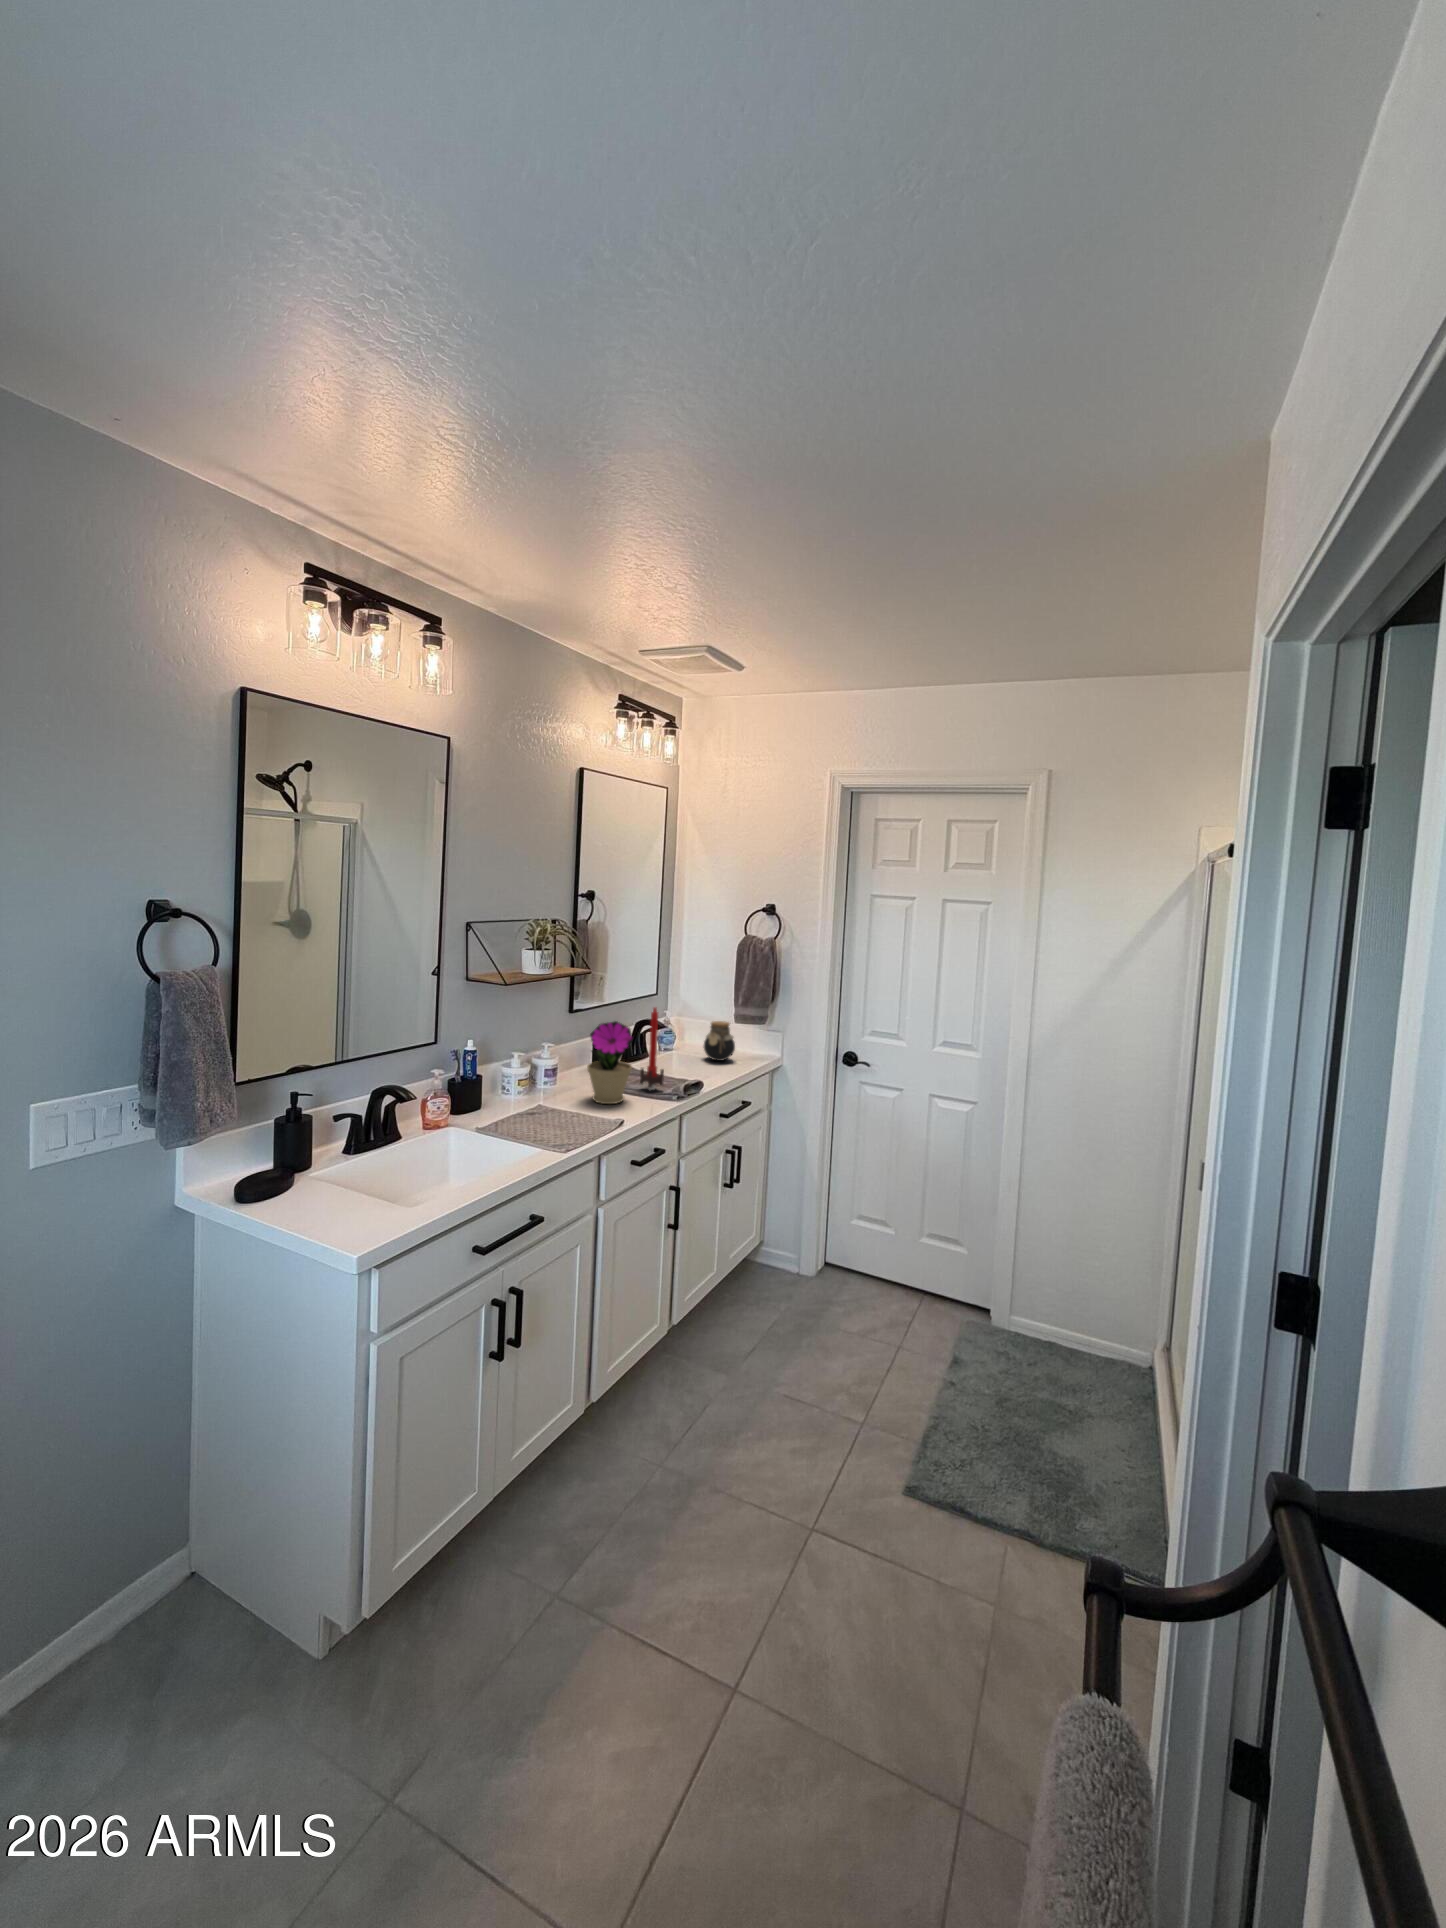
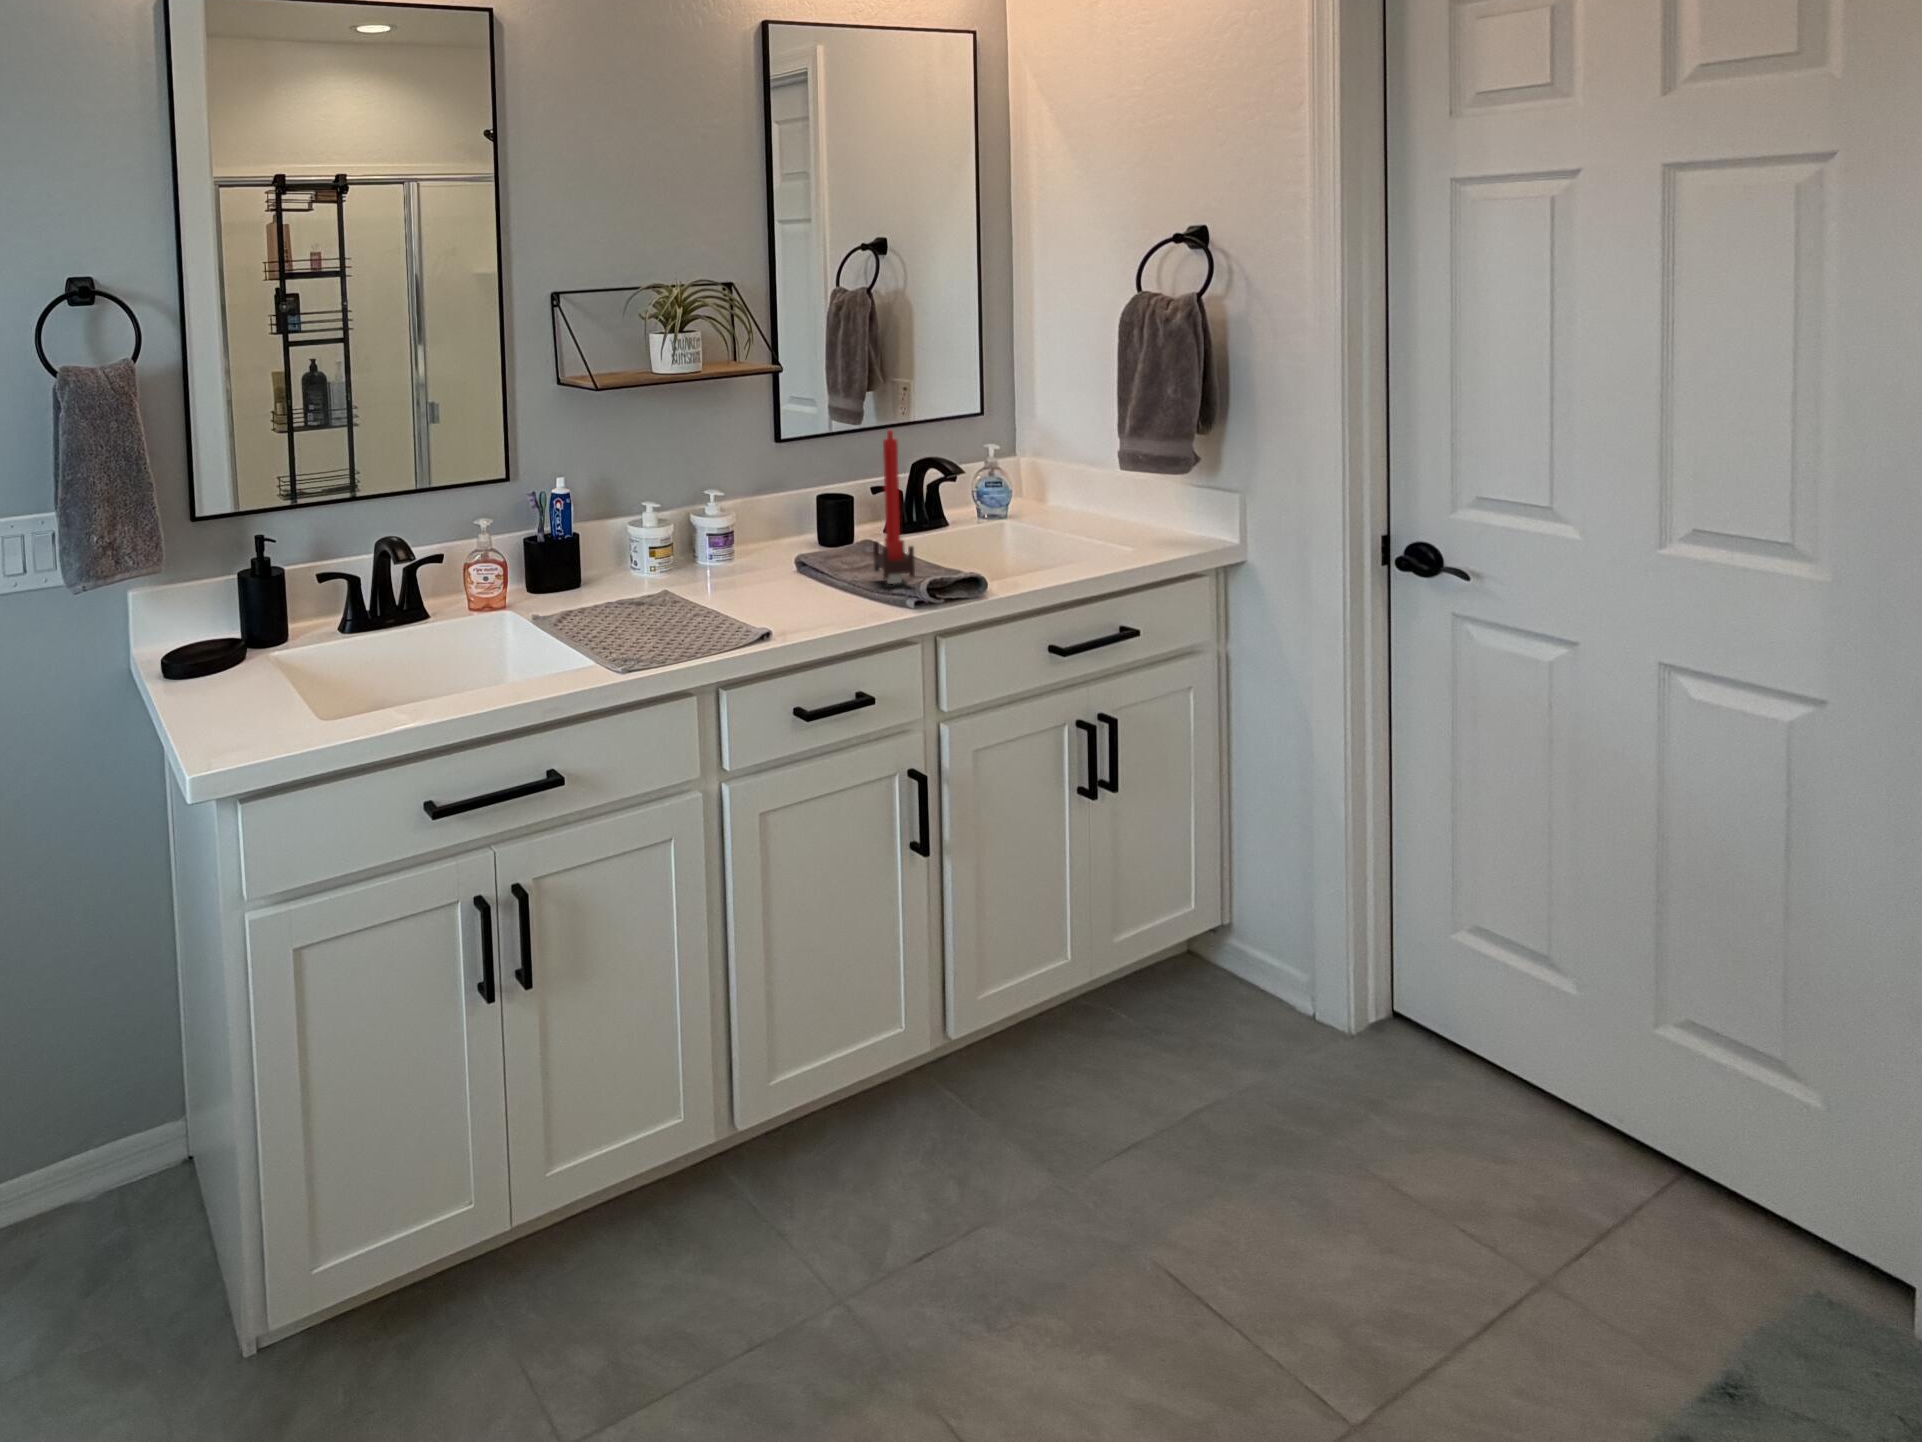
flower pot: present [587,1021,633,1104] -> none [751,453,833,602]
jar: present [704,1021,735,1061] -> none [1057,462,1126,541]

